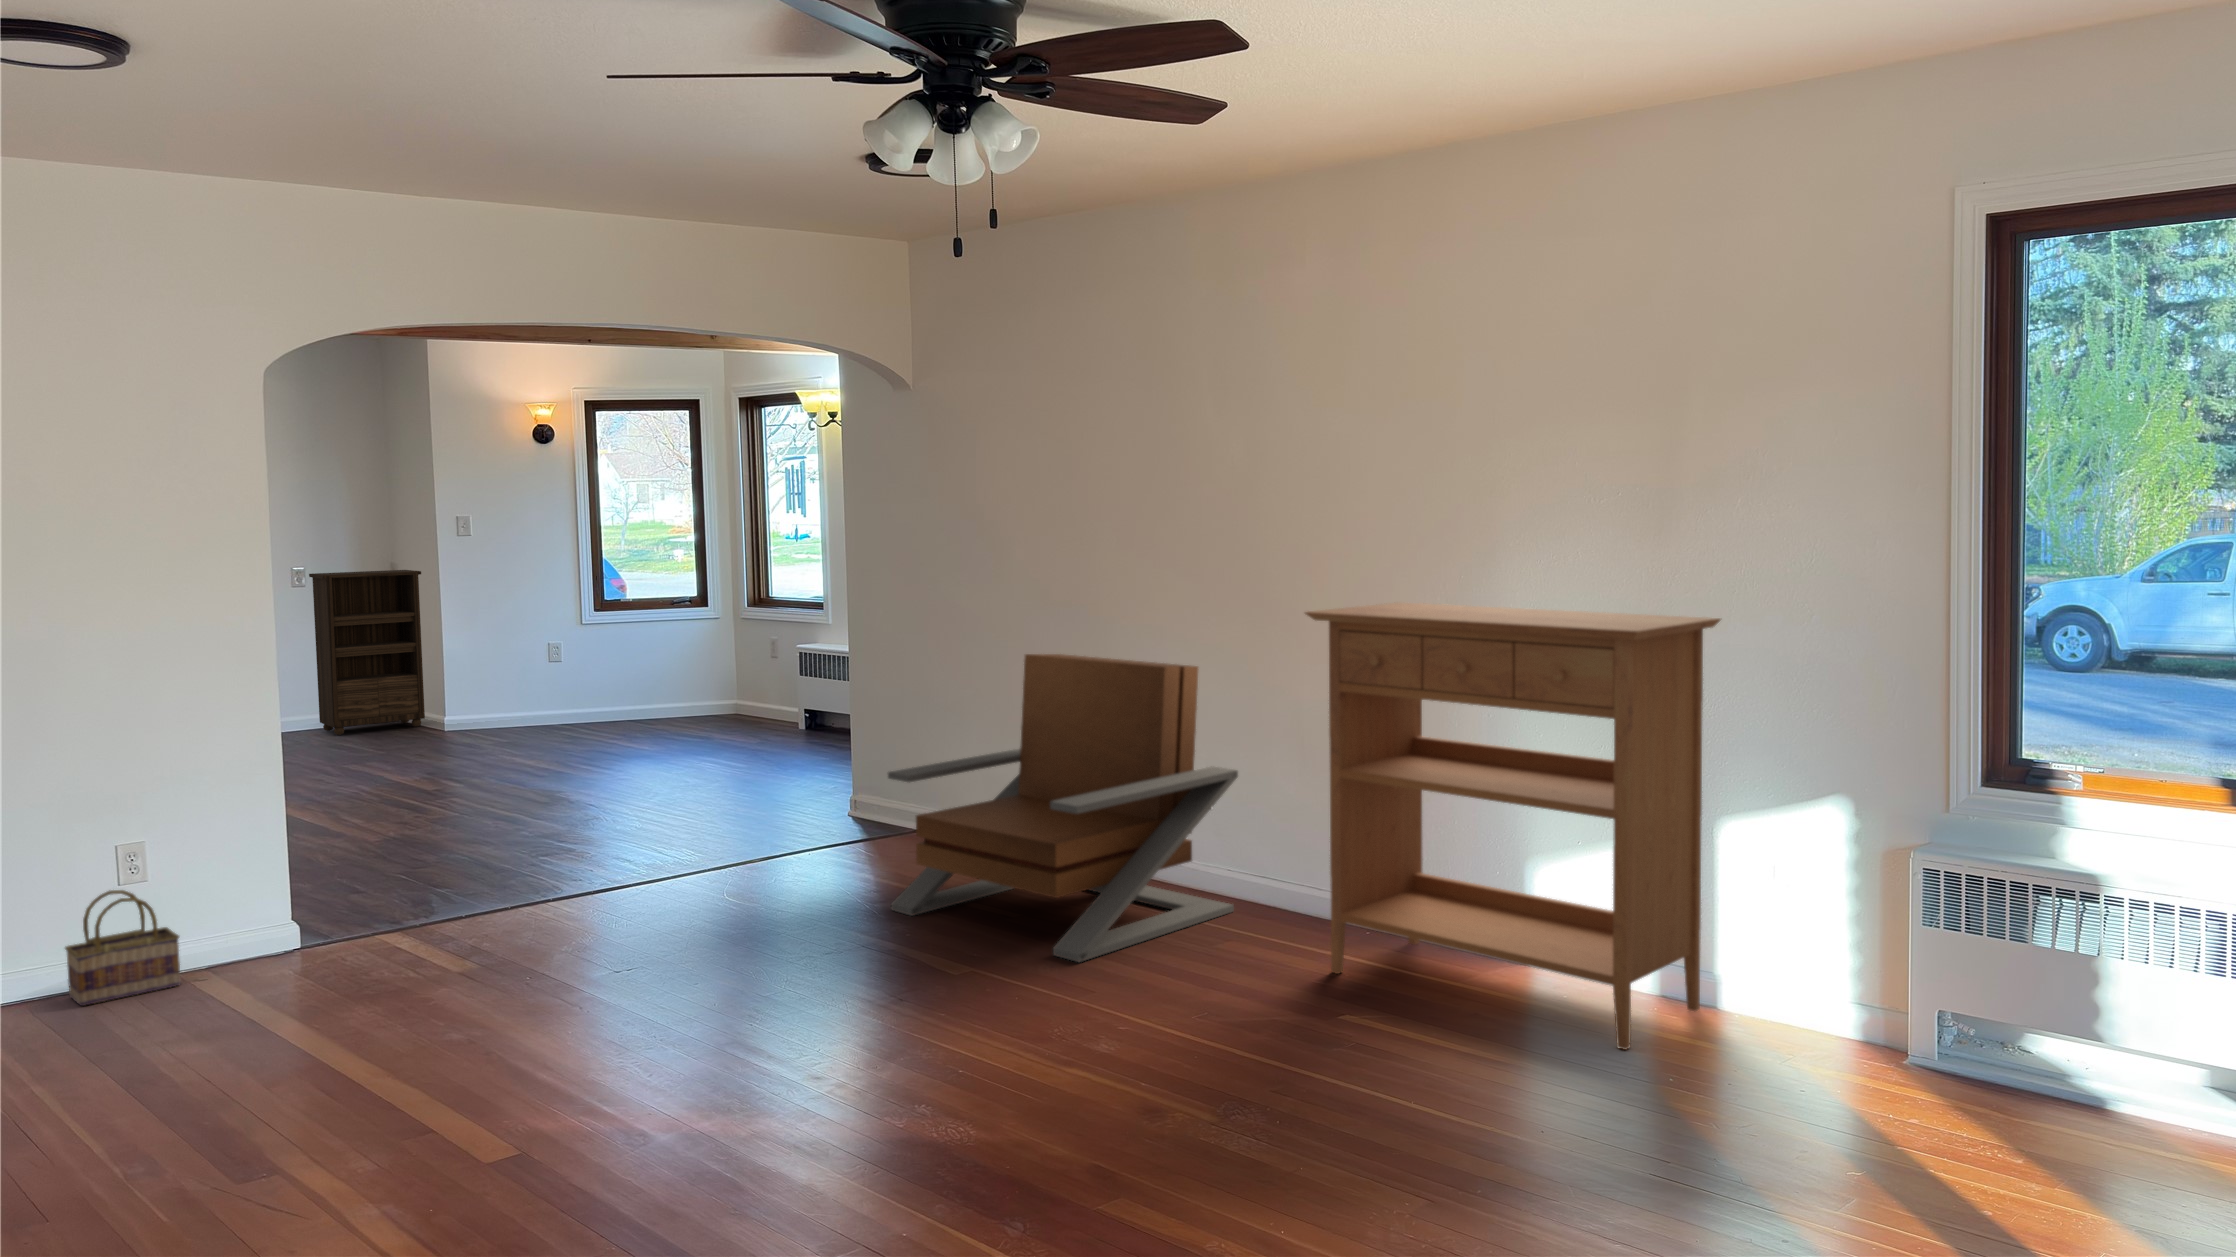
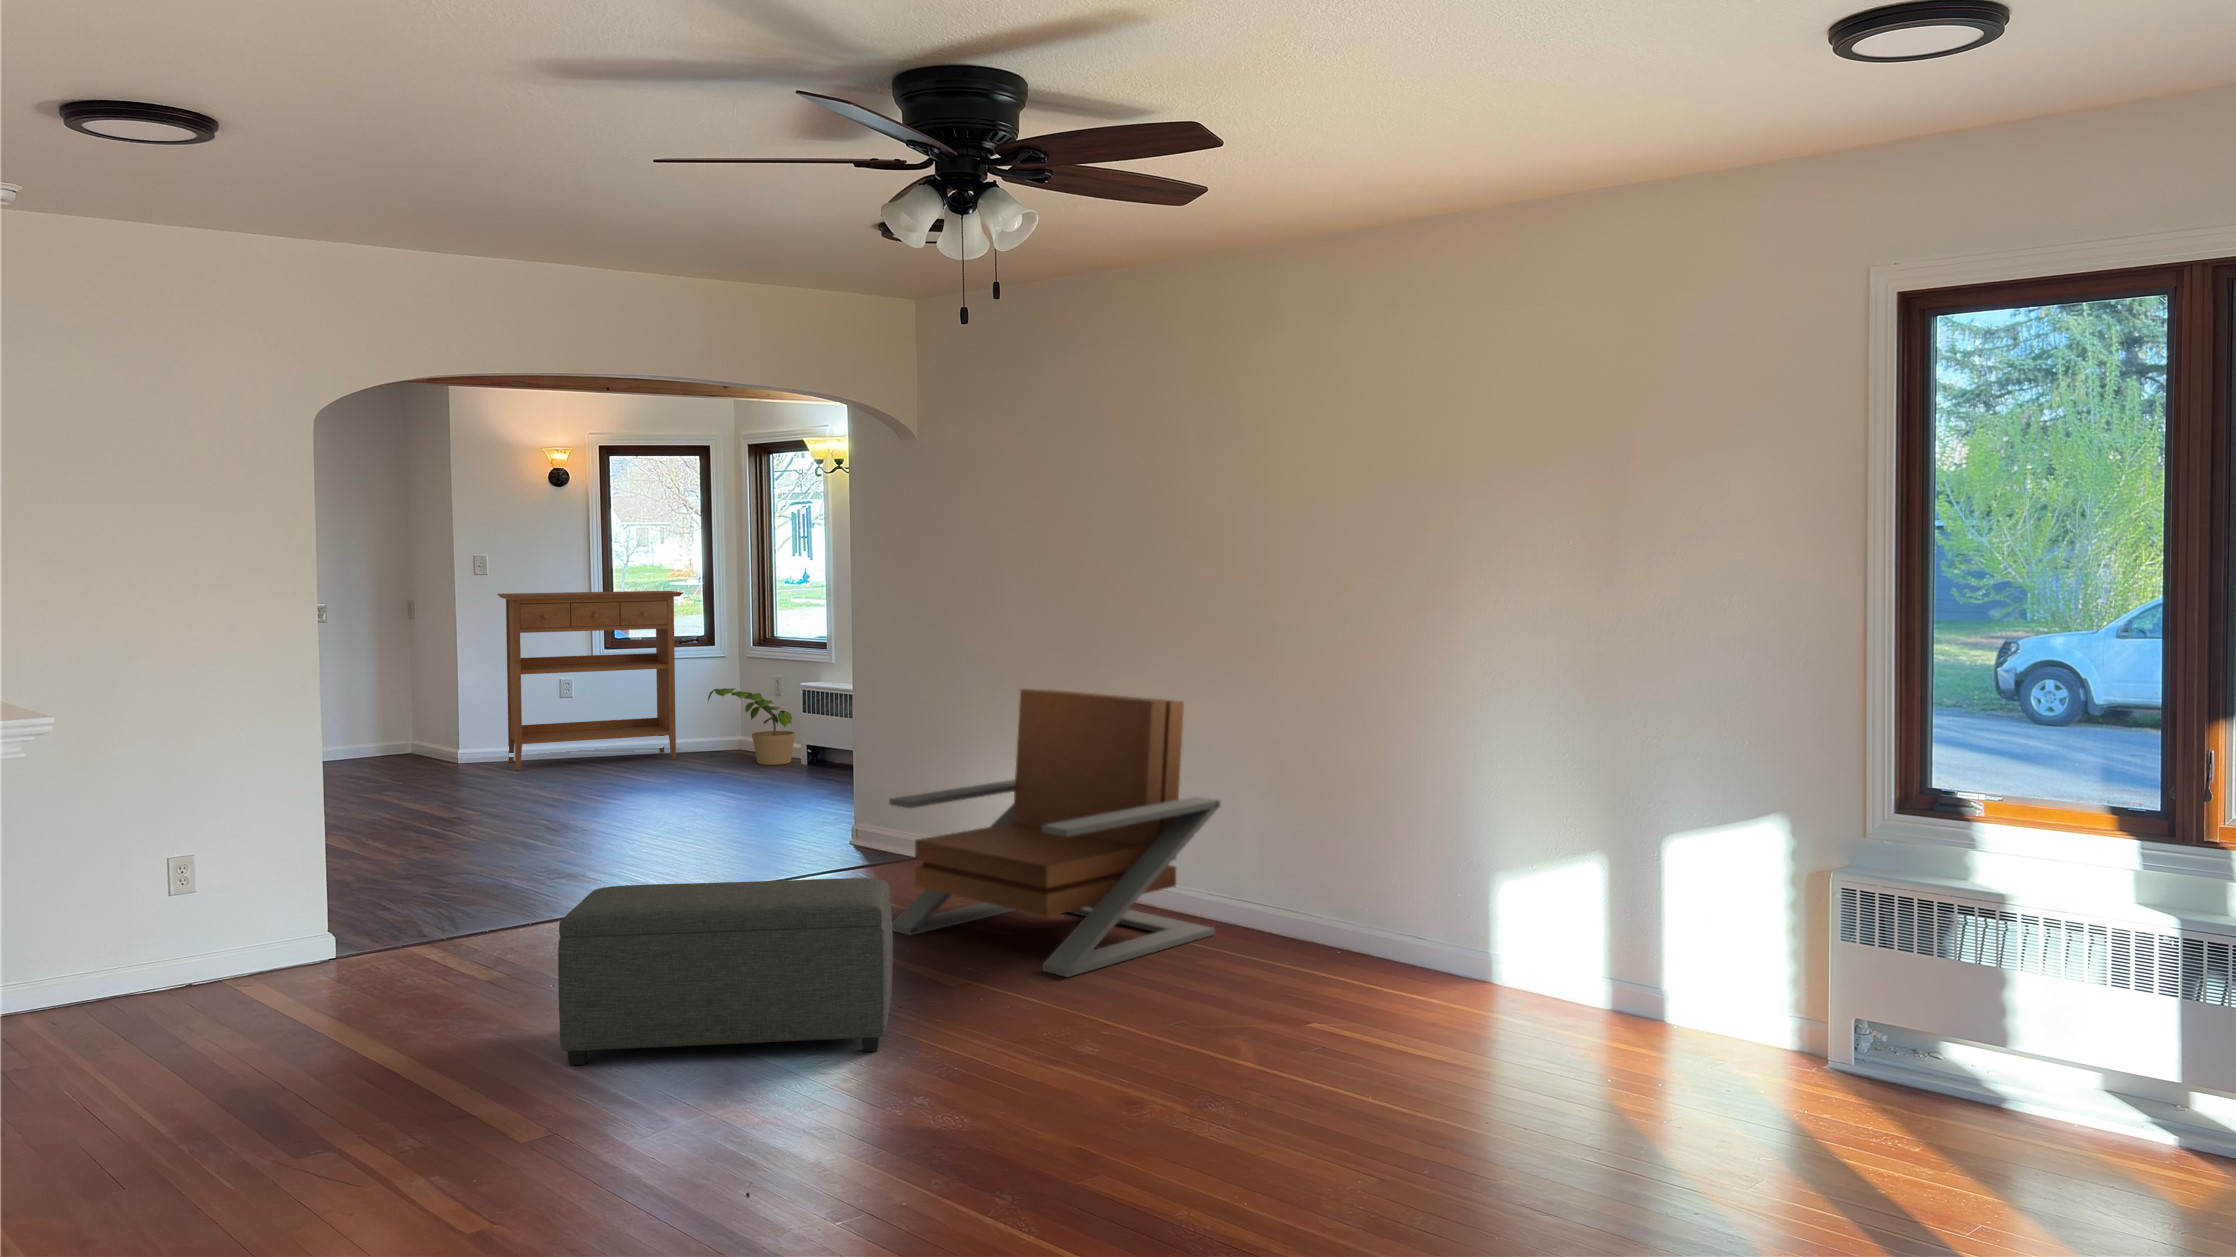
bookshelf: present [309,570,425,735] -> none [327,607,436,767]
console table: present [1305,602,1721,1050] -> present [497,591,683,770]
potted plant: none [702,650,794,728] -> present [708,688,796,765]
ottoman: none [529,863,892,1071] -> present [558,878,893,1065]
basket: present [65,890,181,1006] -> none [117,898,224,1006]

